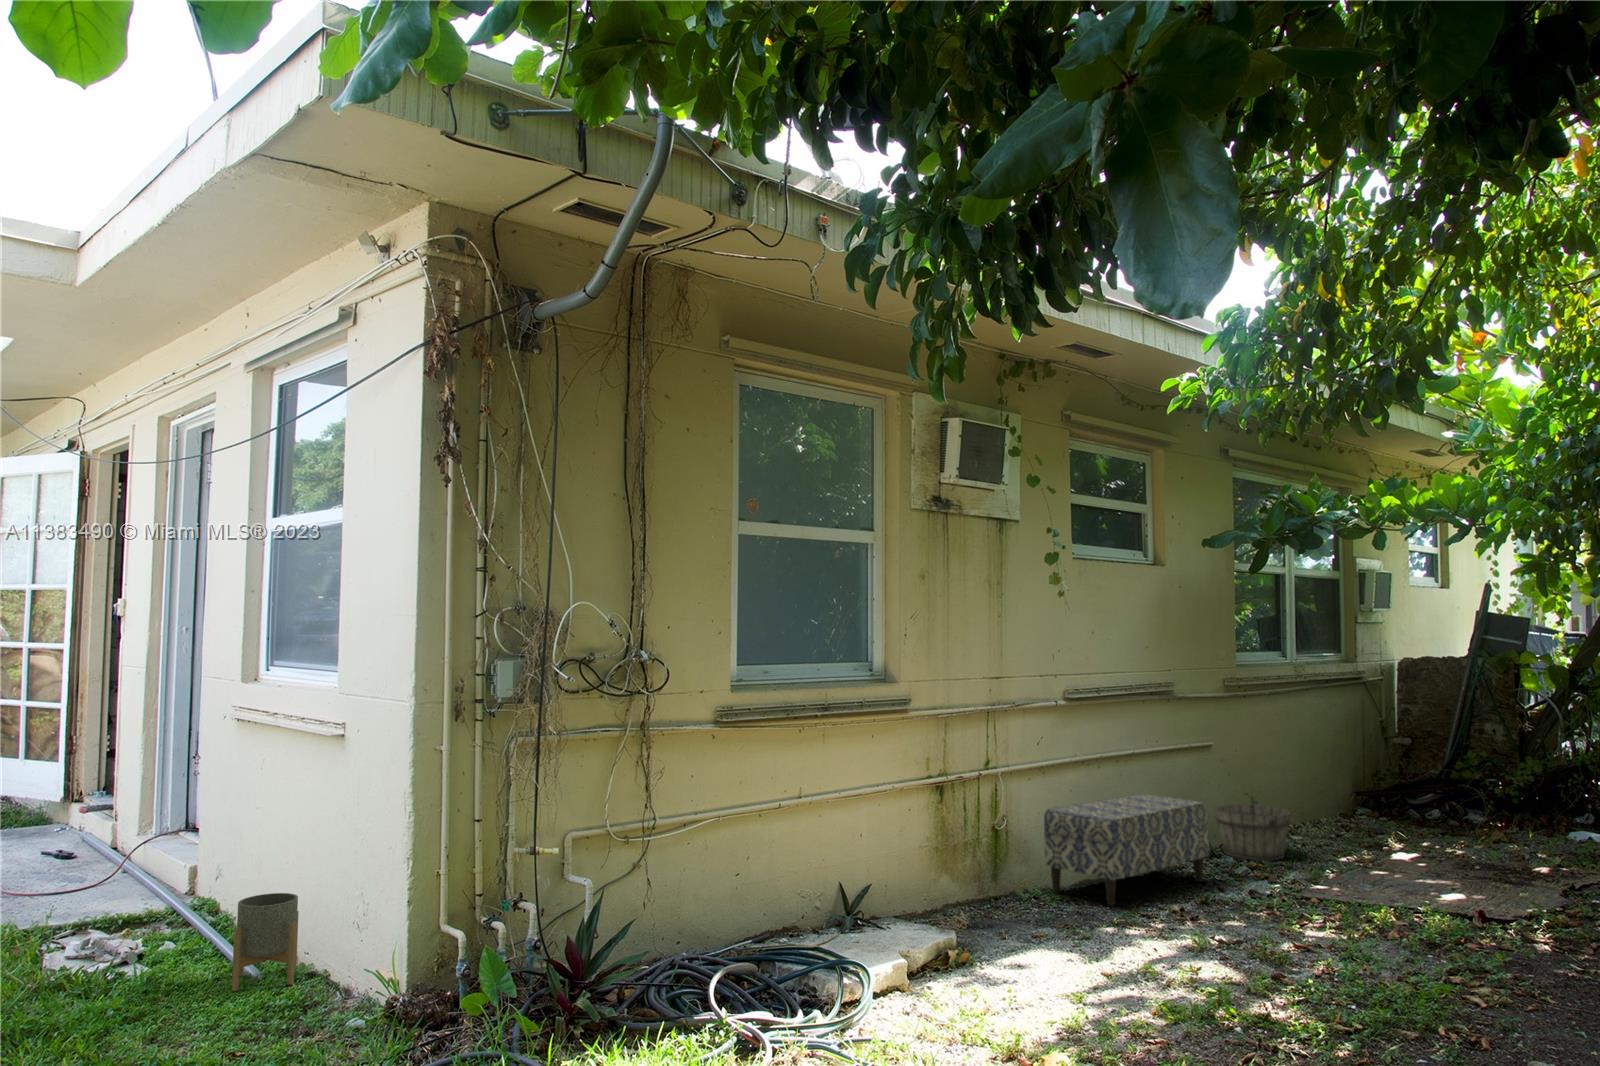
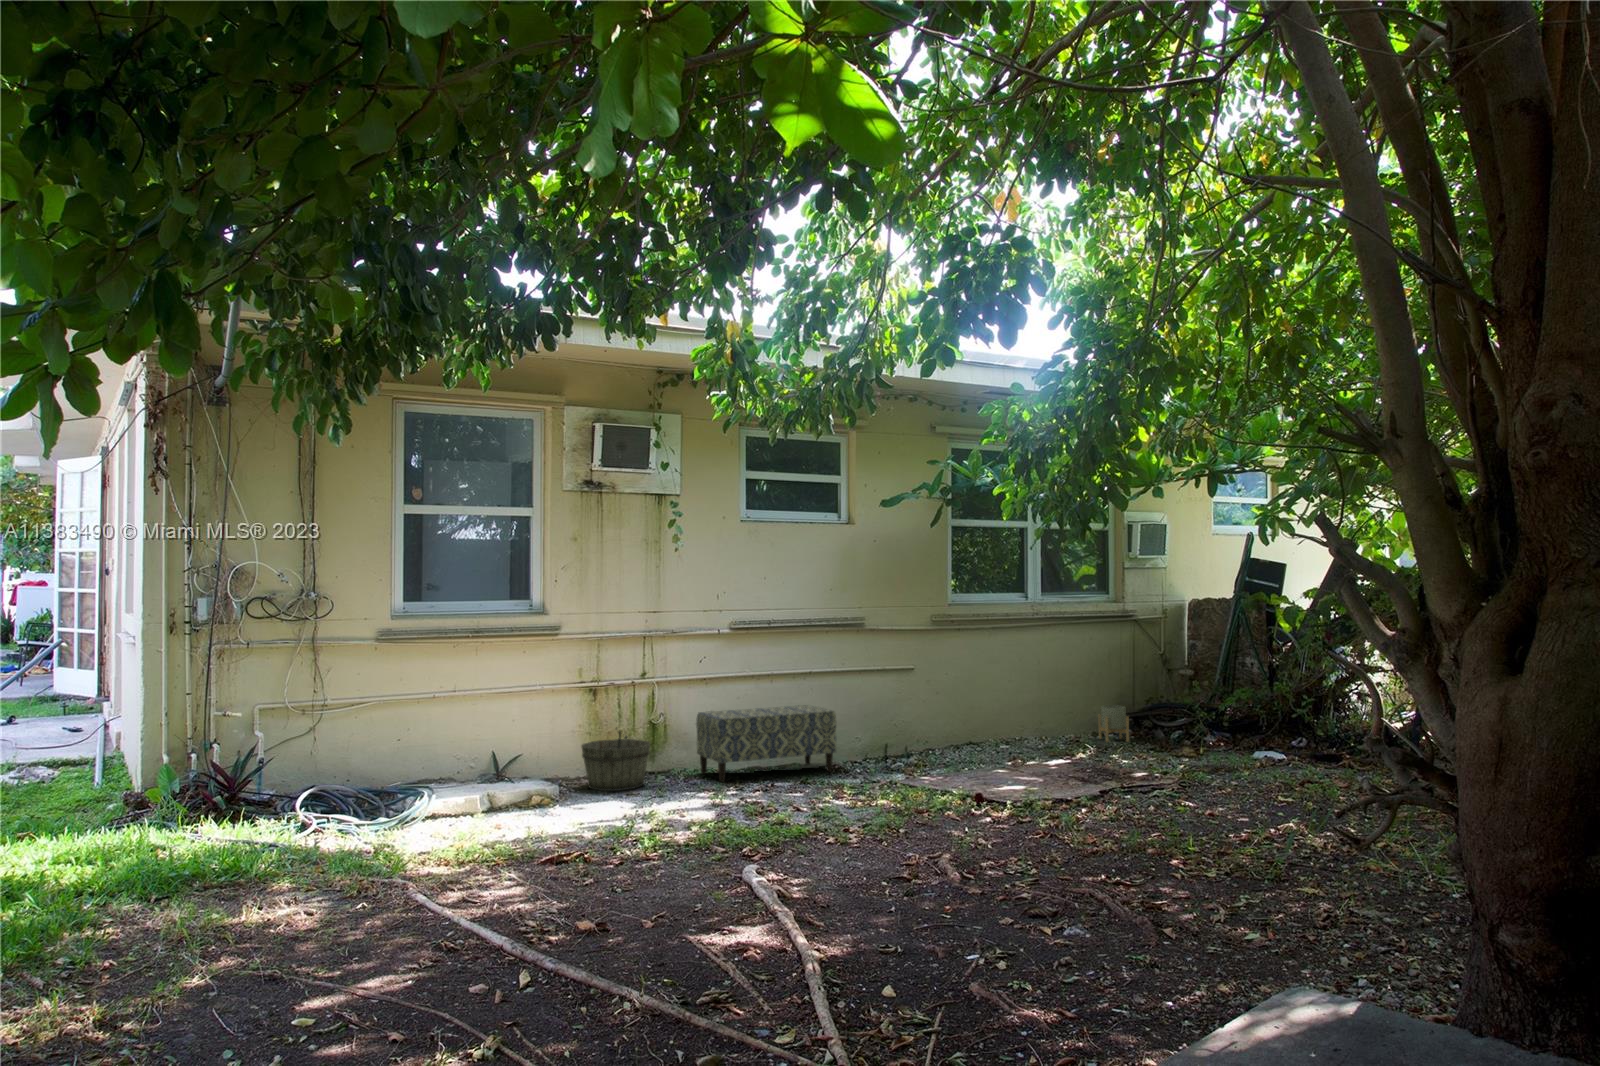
wooden bucket: present [1214,793,1290,861] -> present [582,731,650,791]
planter: present [232,893,299,991] -> present [1099,705,1129,742]

